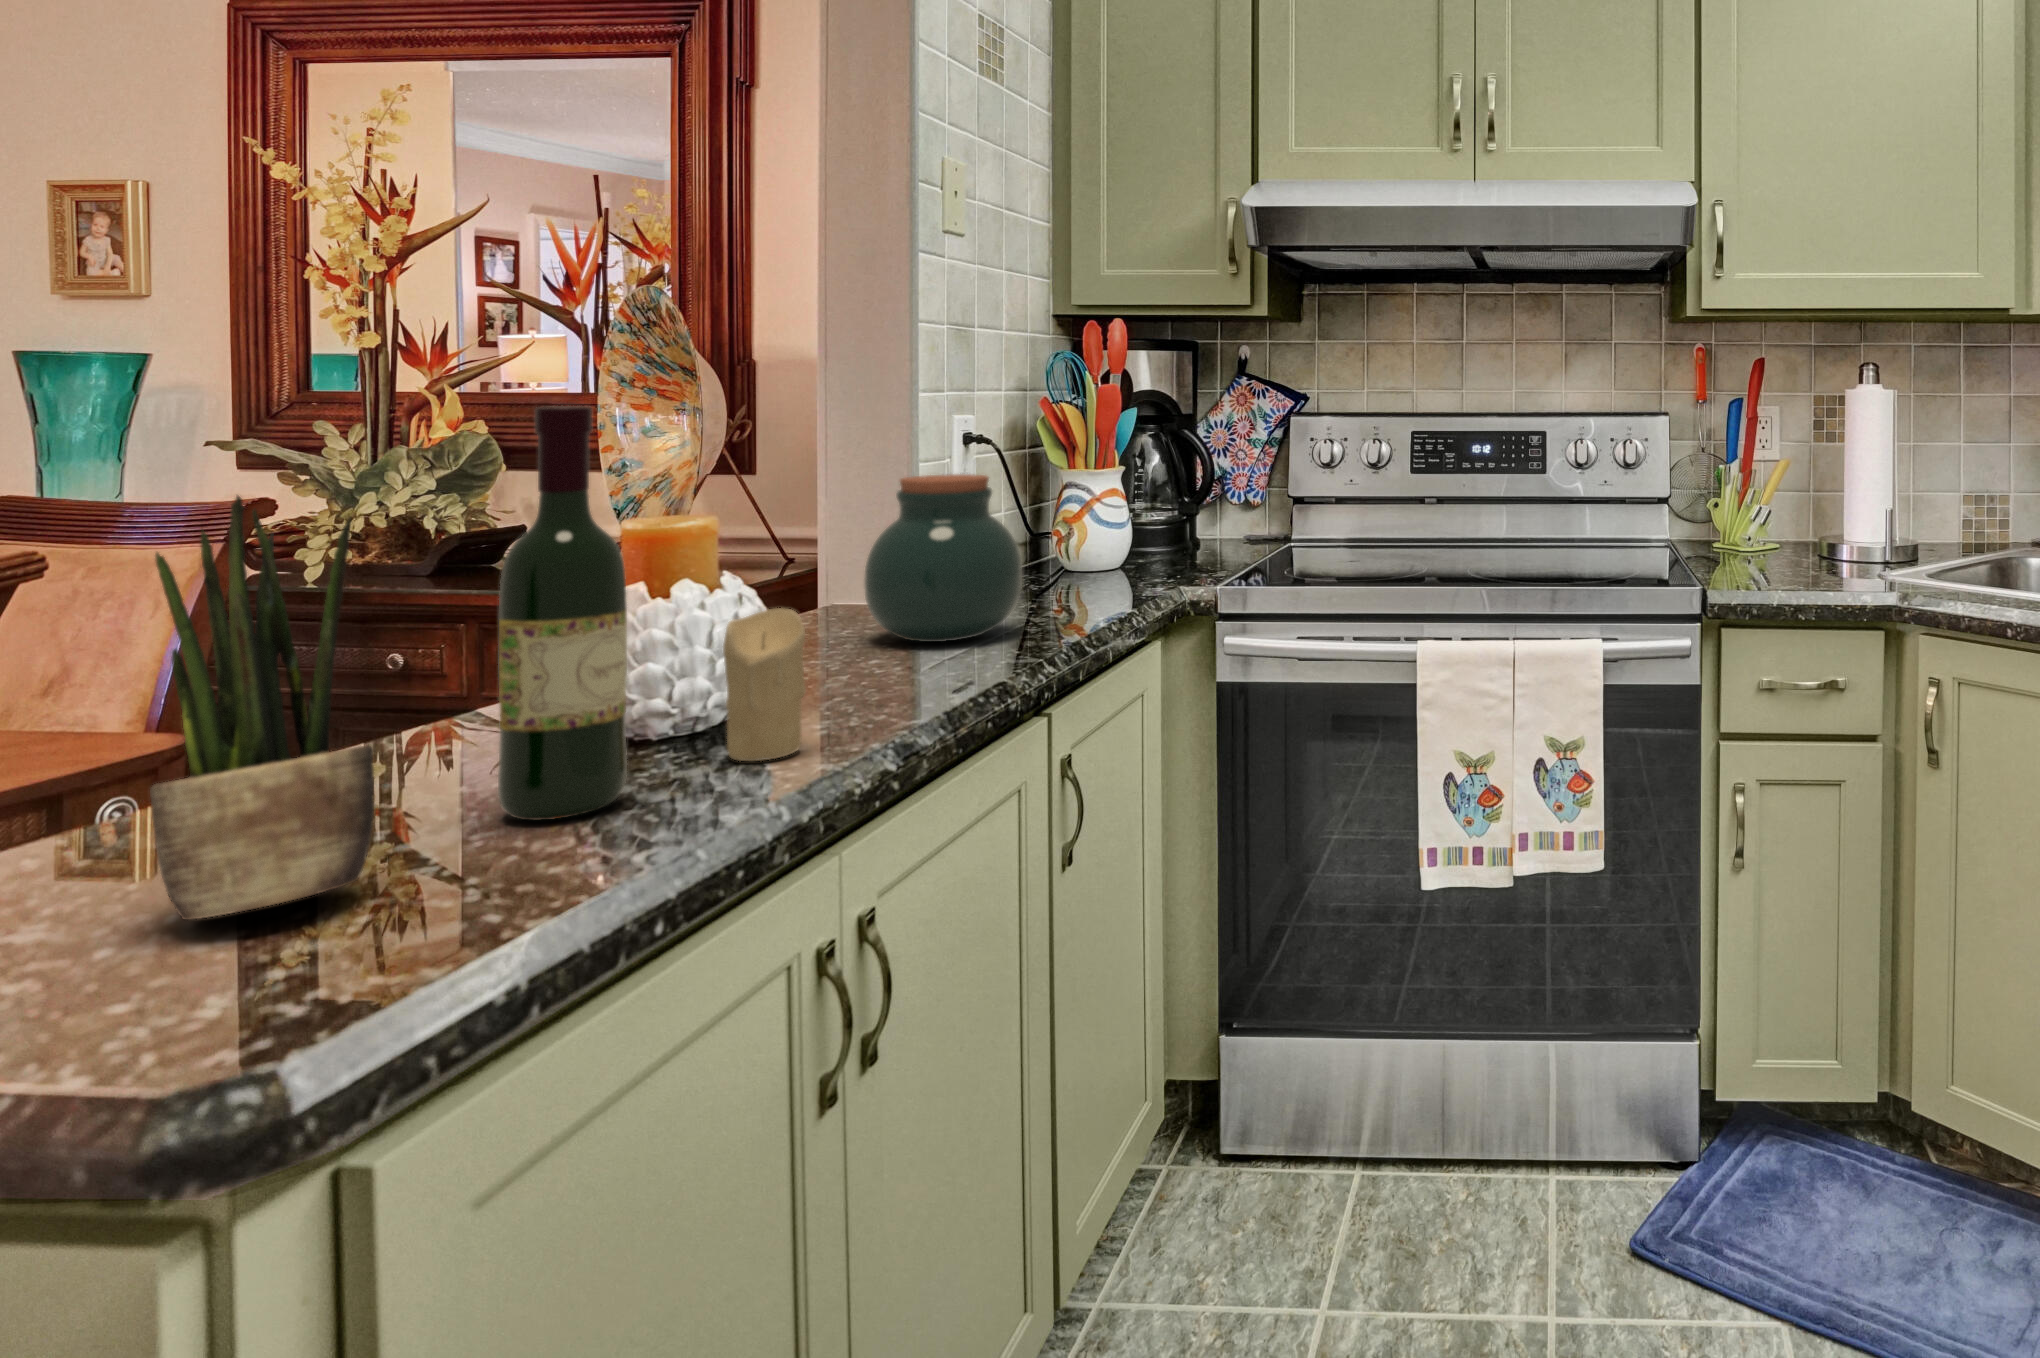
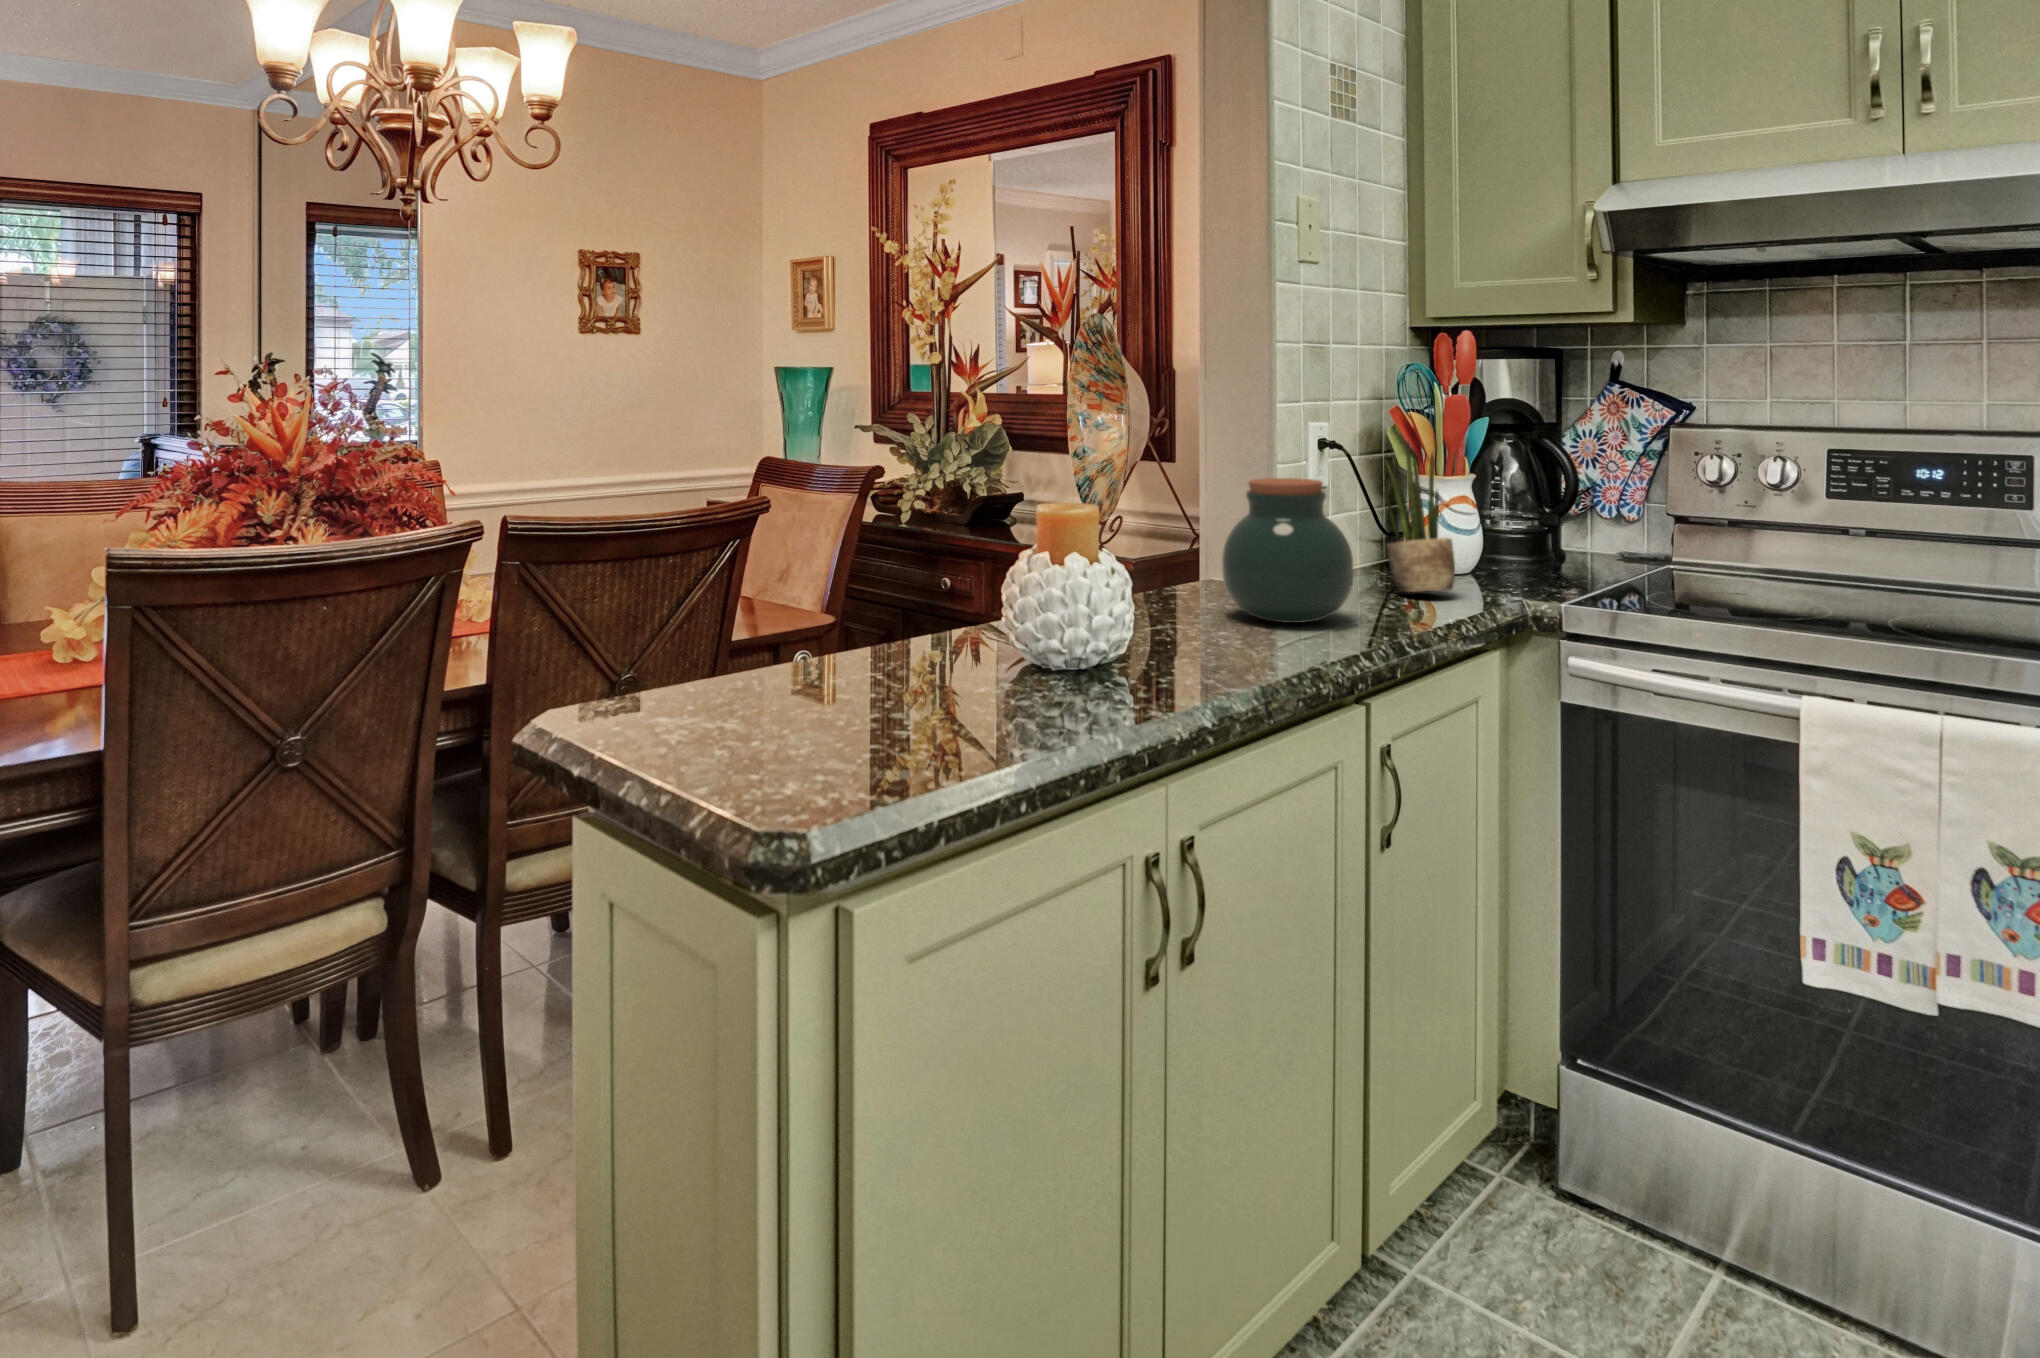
wine bottle: present [498,406,627,820] -> none [946,428,1022,717]
potted plant: present [150,496,374,920] -> present [1386,442,1455,592]
candle: present [723,608,806,761] -> none [1089,584,1146,700]

